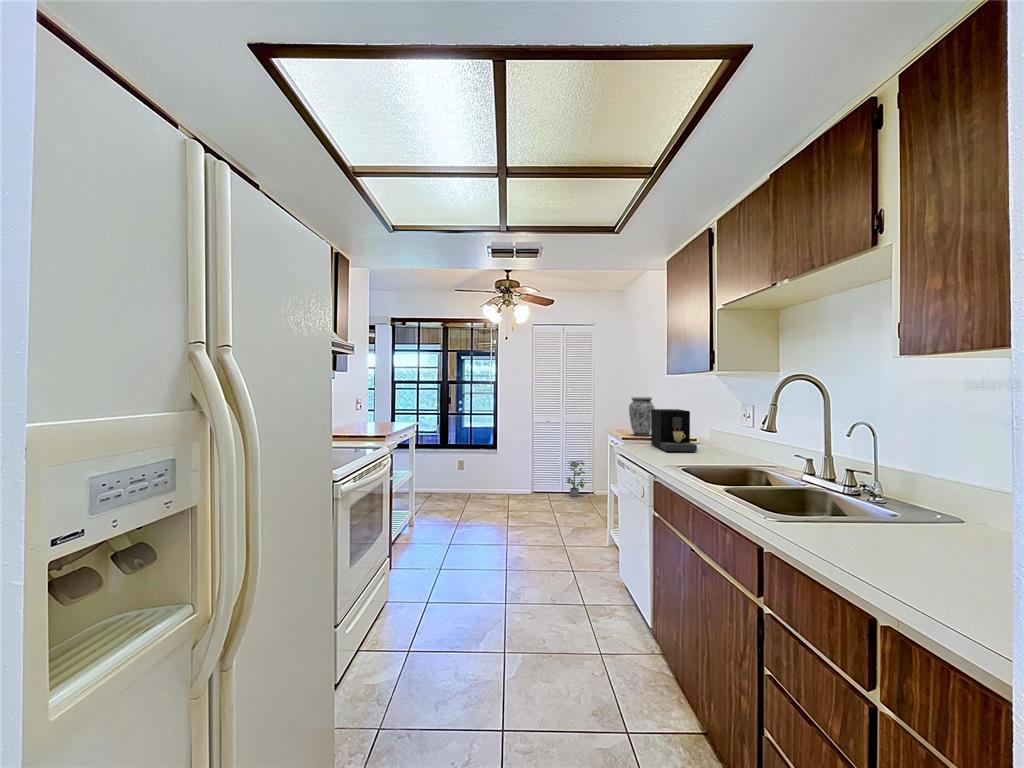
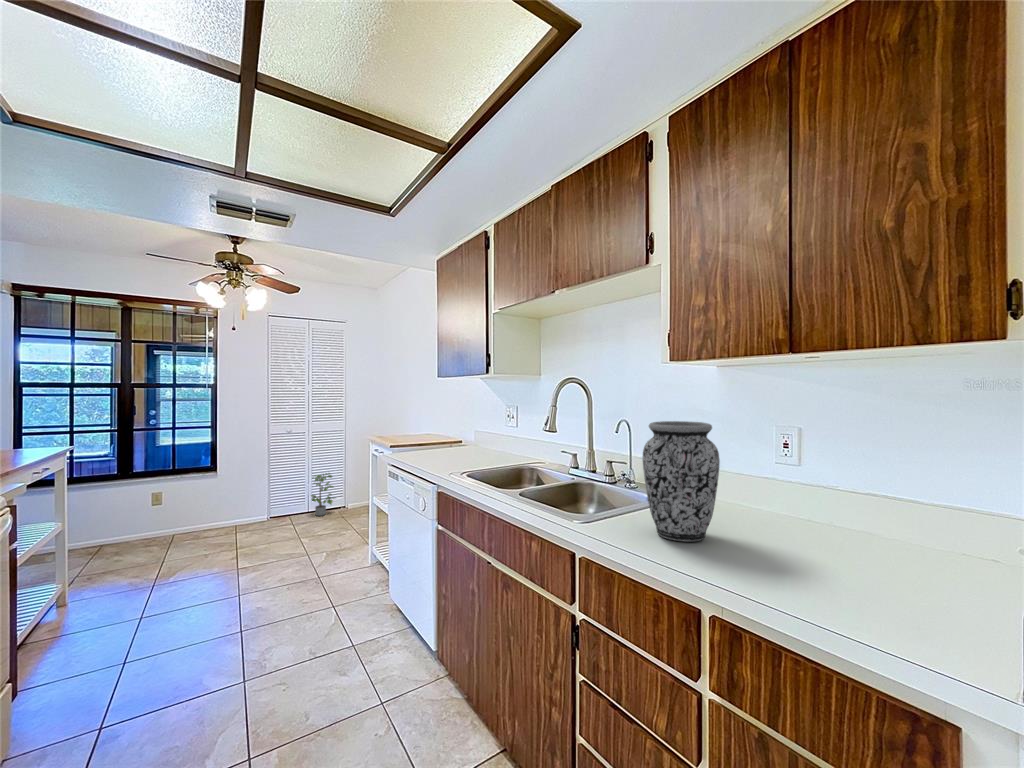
vase: present [629,397,654,436] -> present [643,421,720,542]
coffee maker: present [651,409,697,451] -> none [421,412,470,457]

